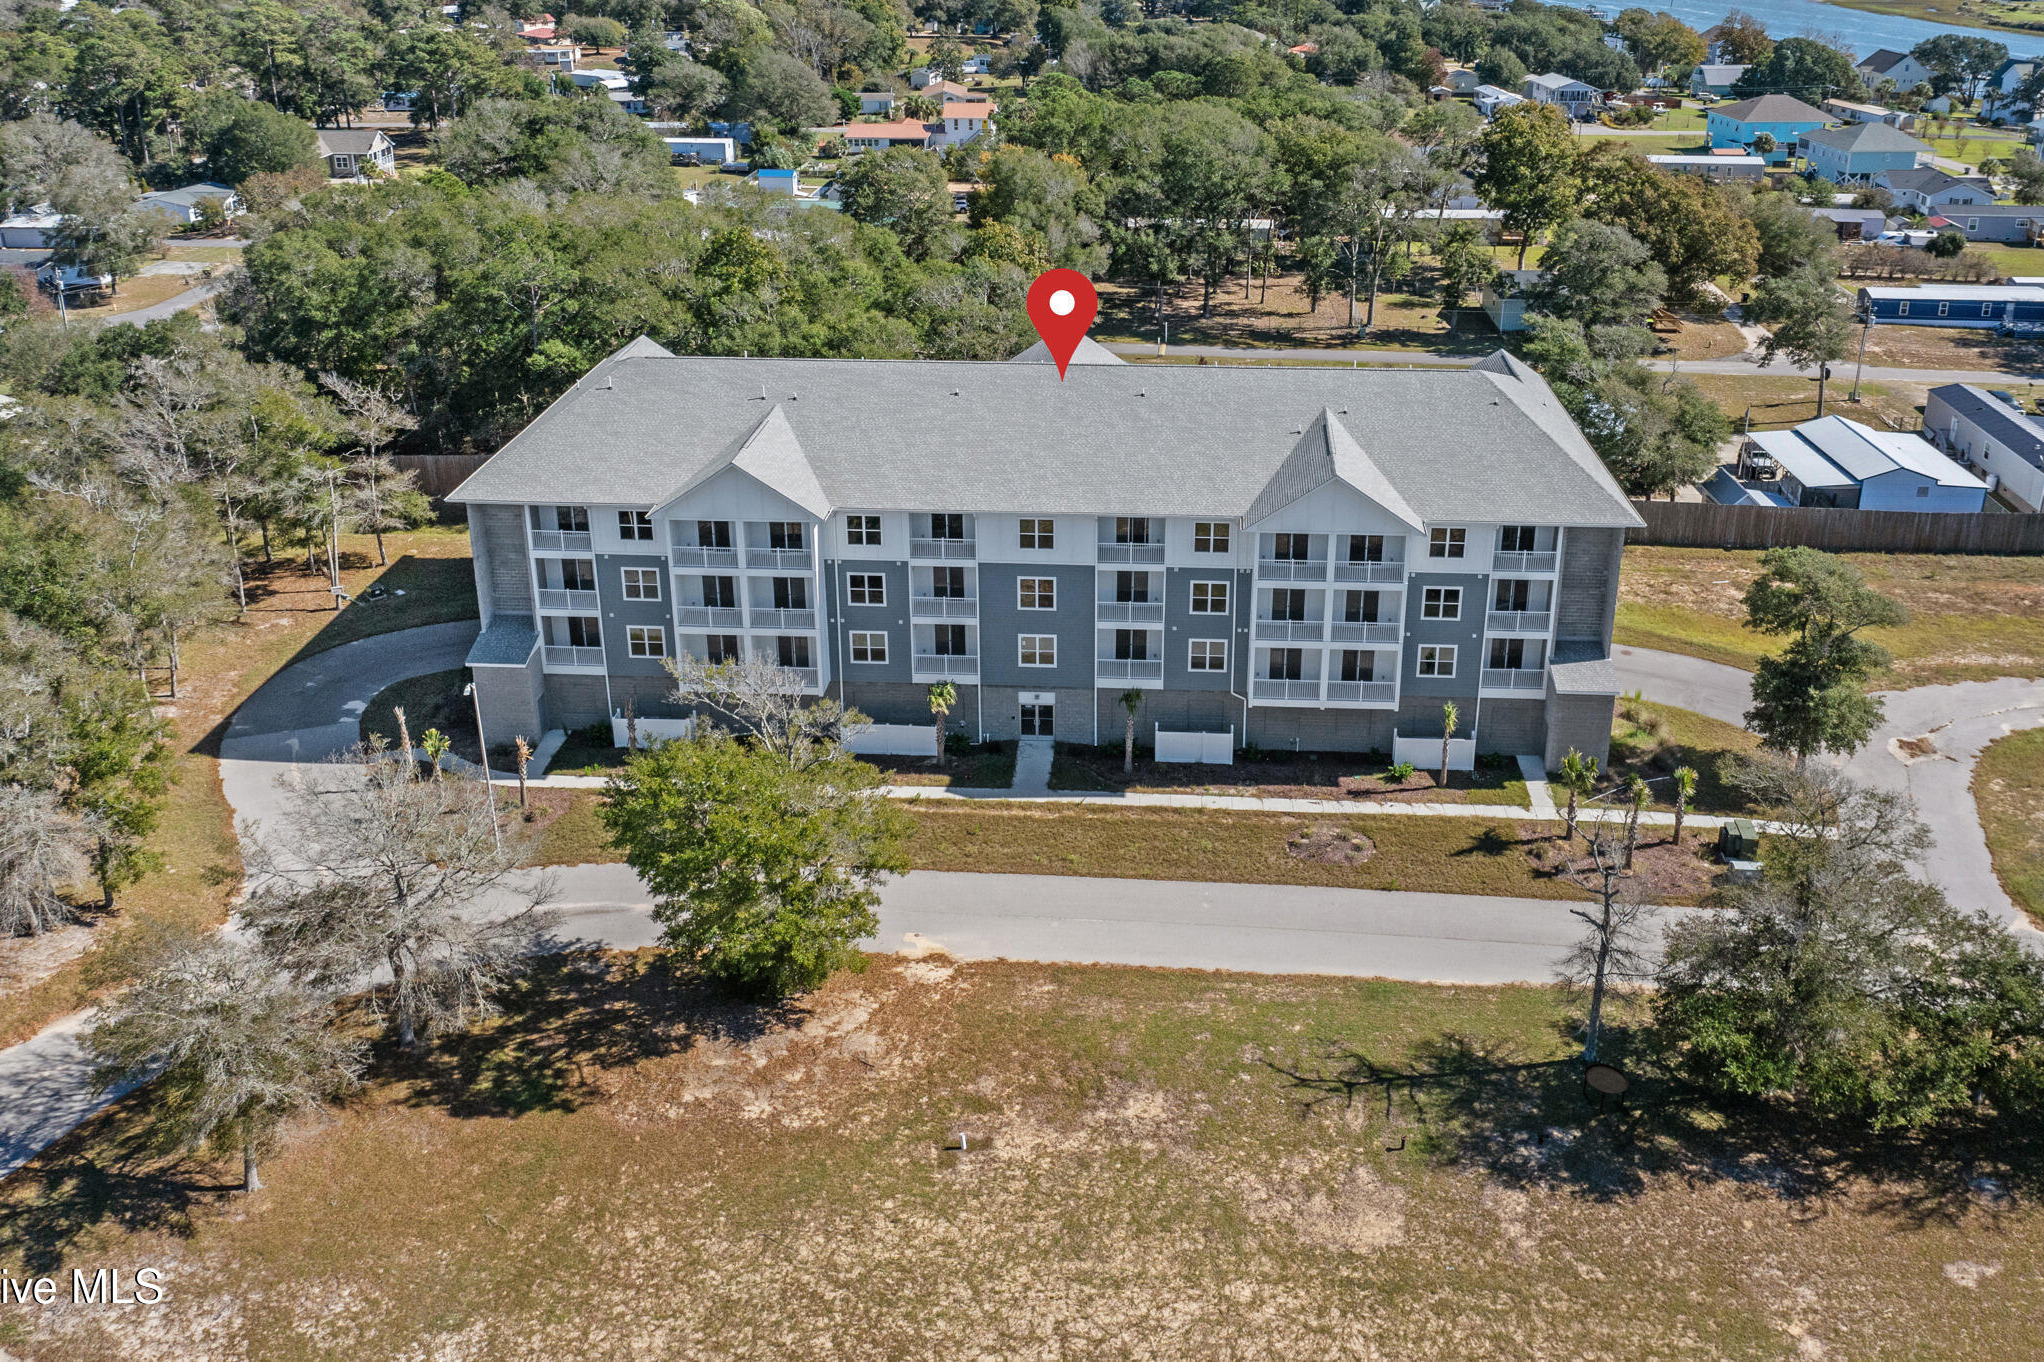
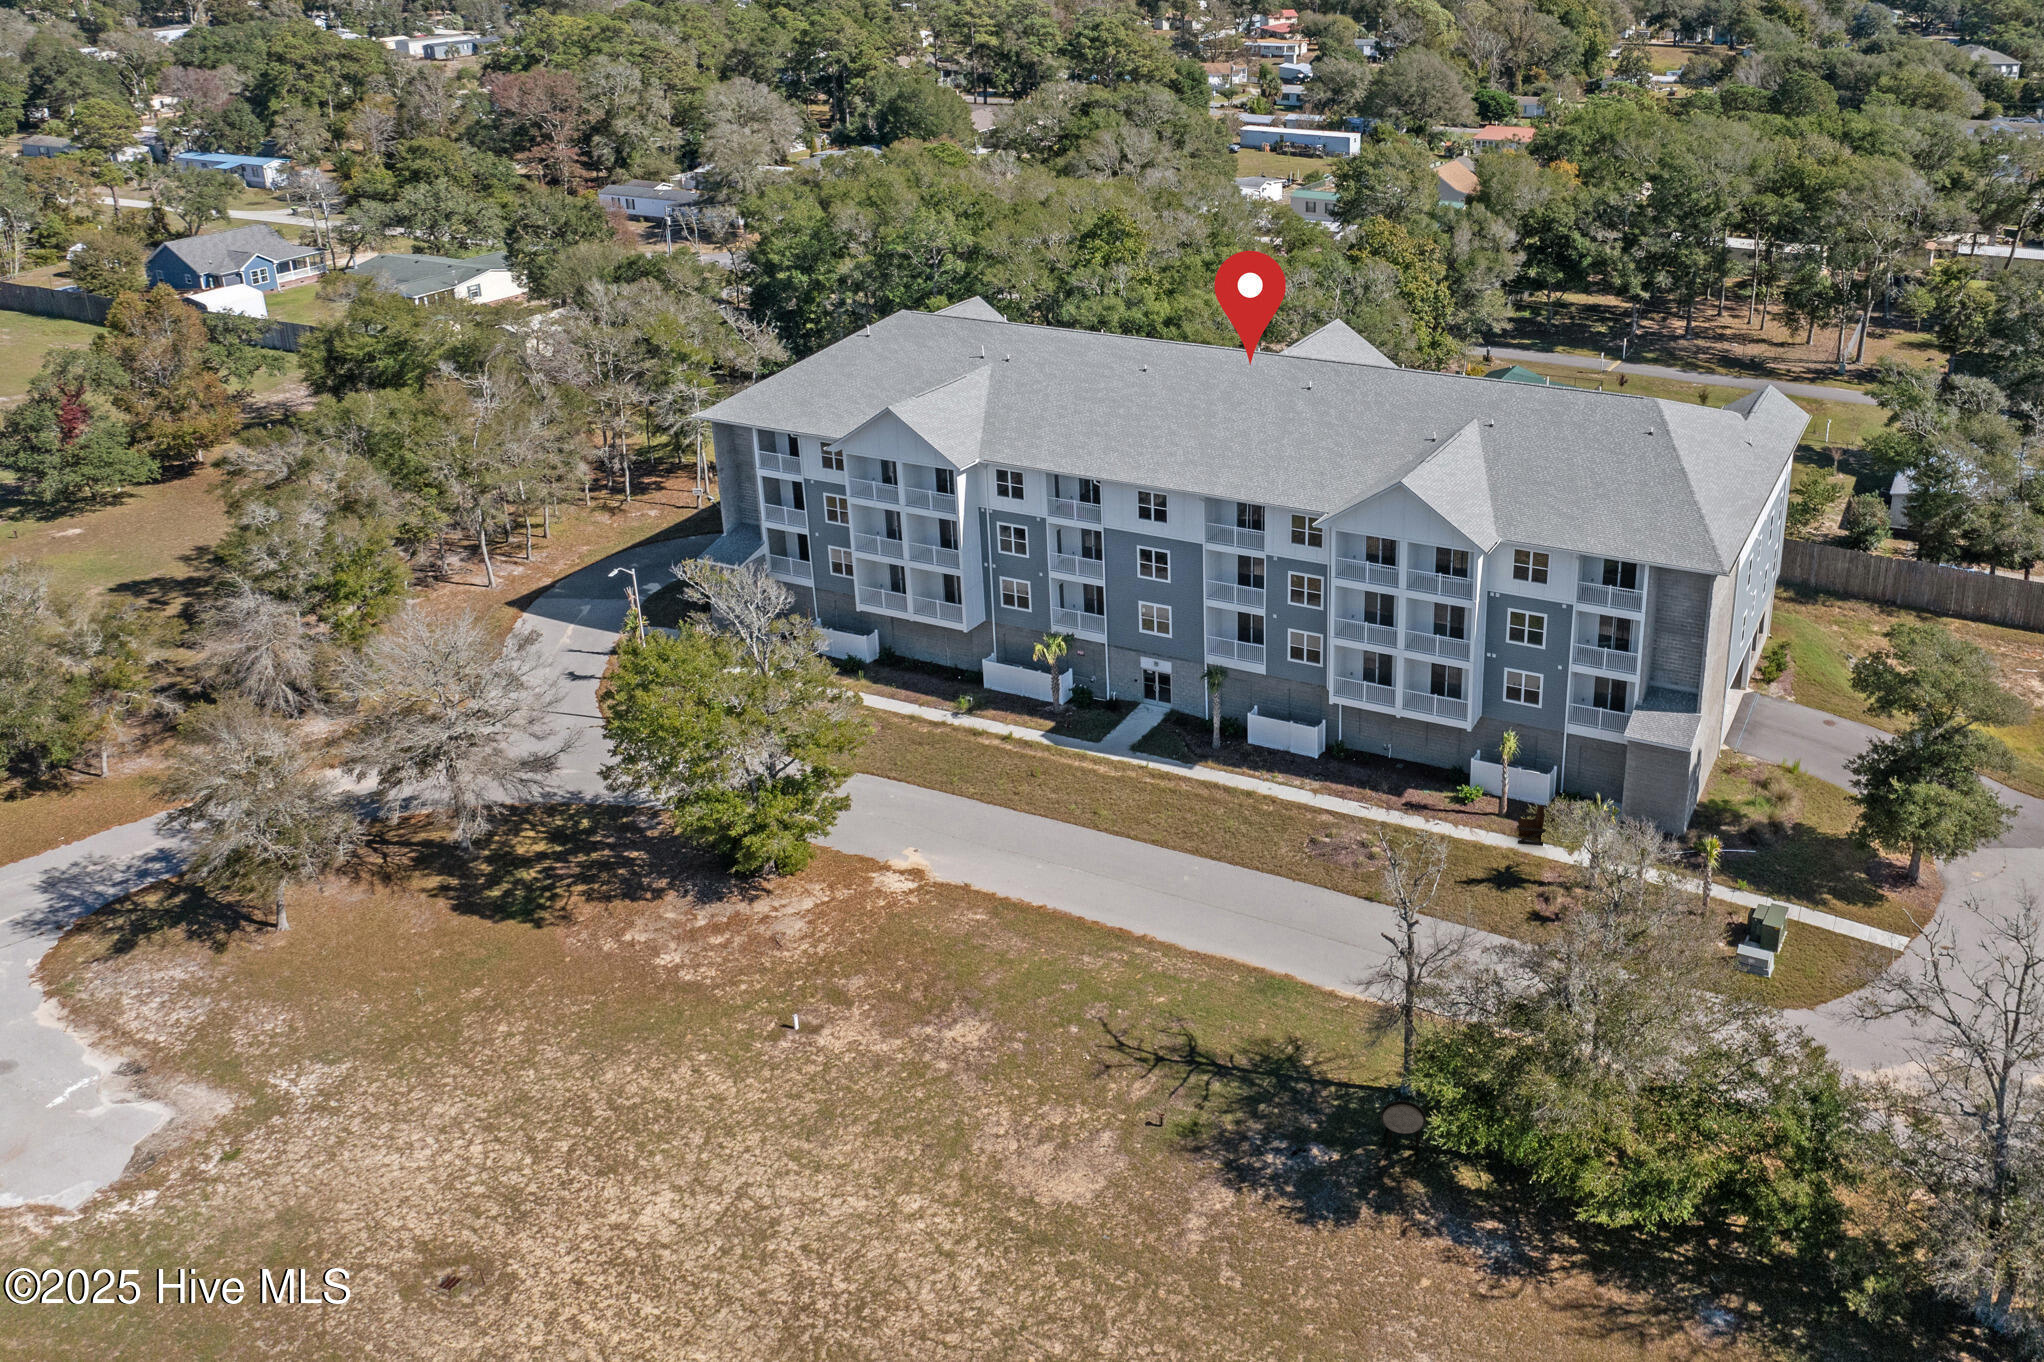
lounge chair: none [1452,771,1491,810] -> present [1517,805,1546,846]

